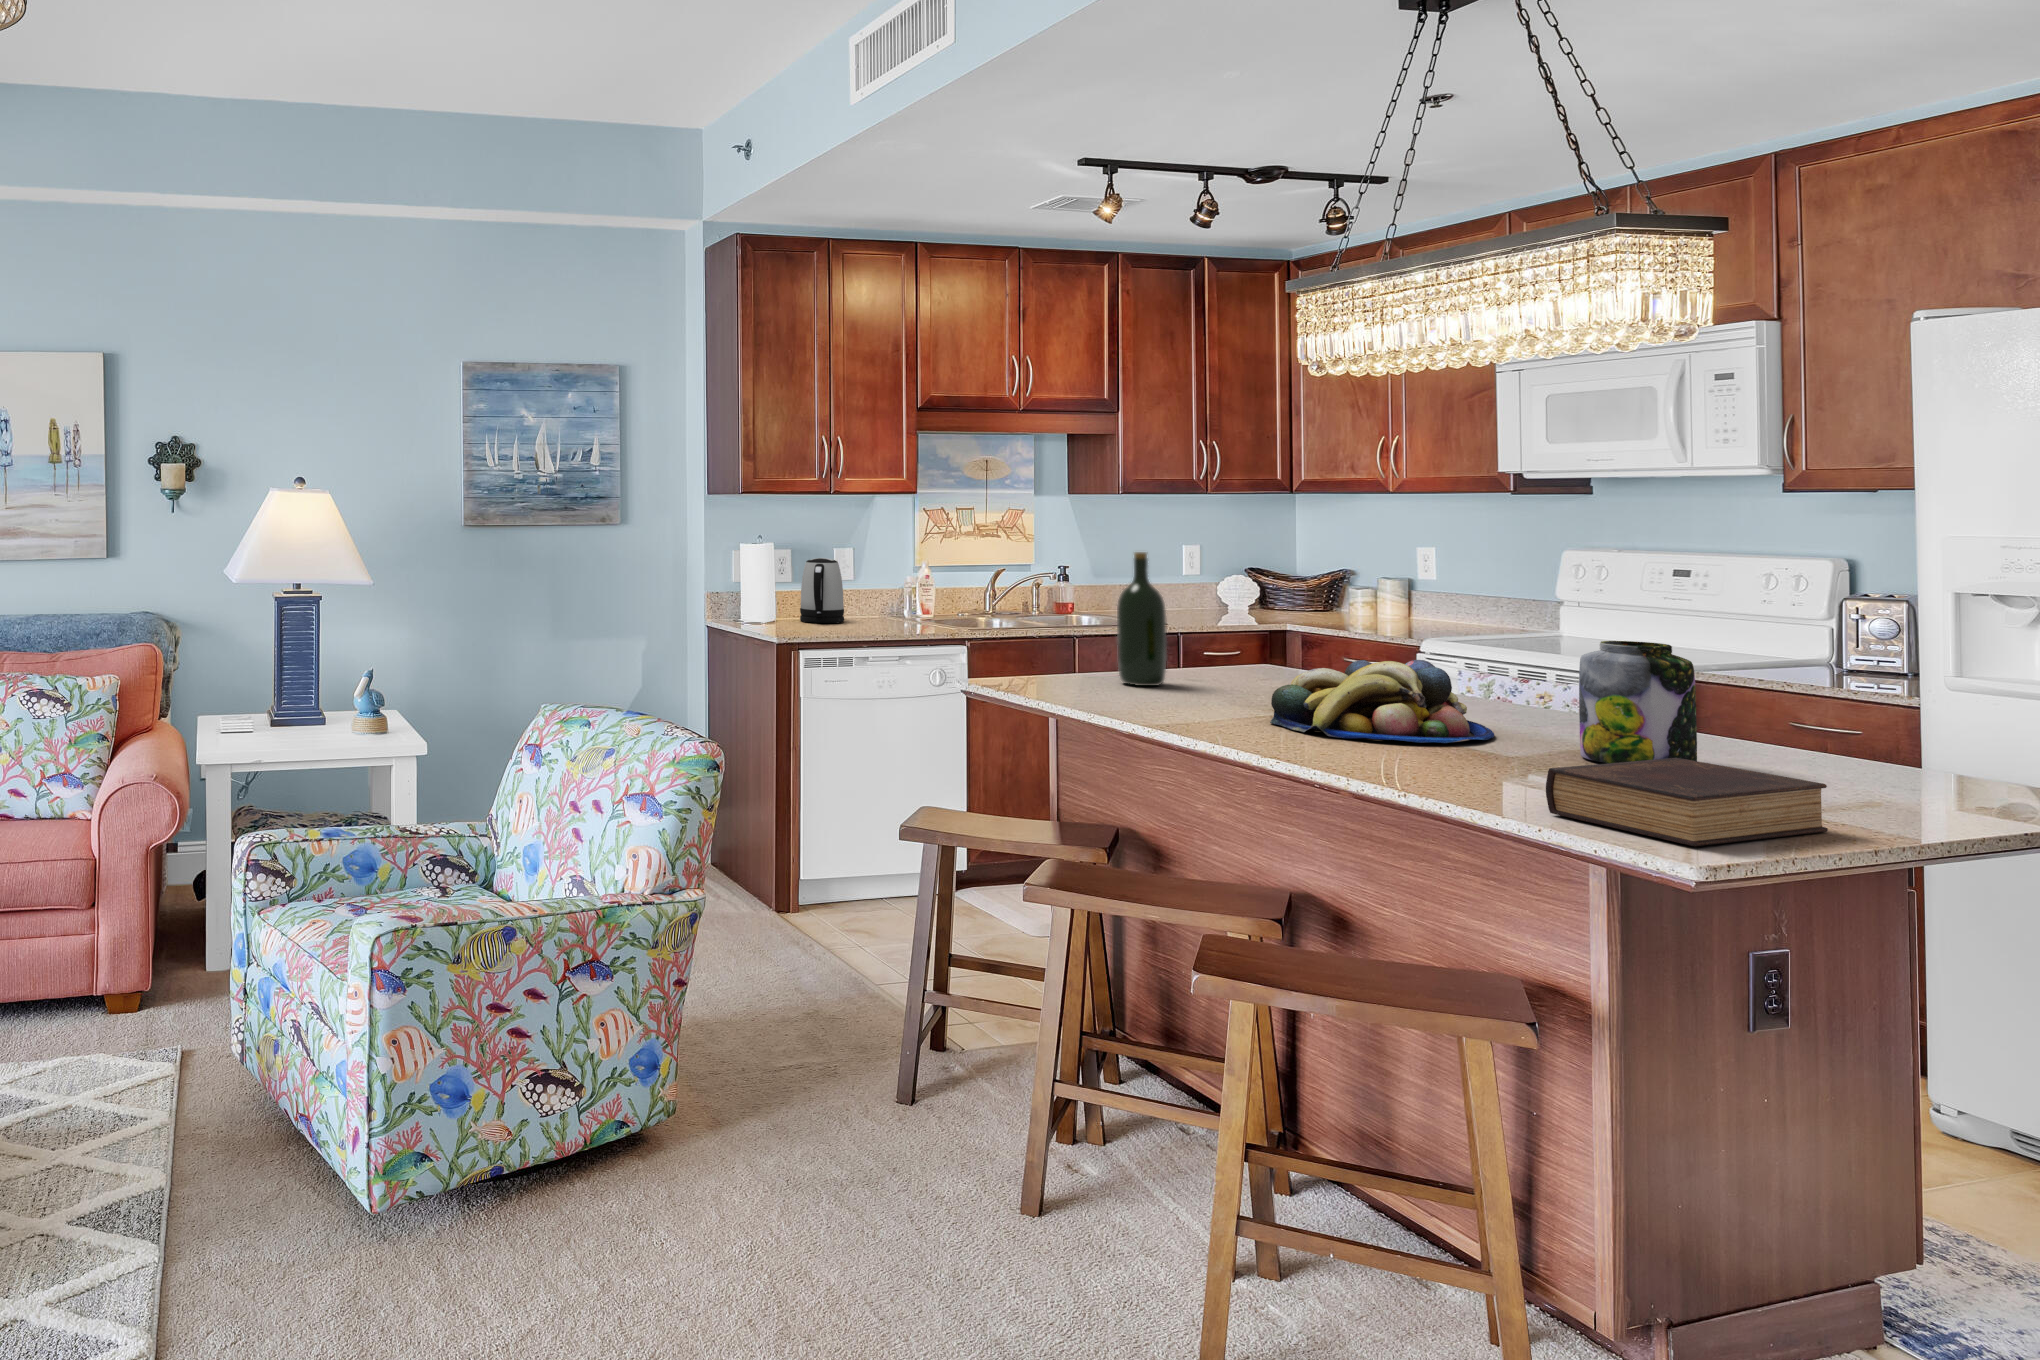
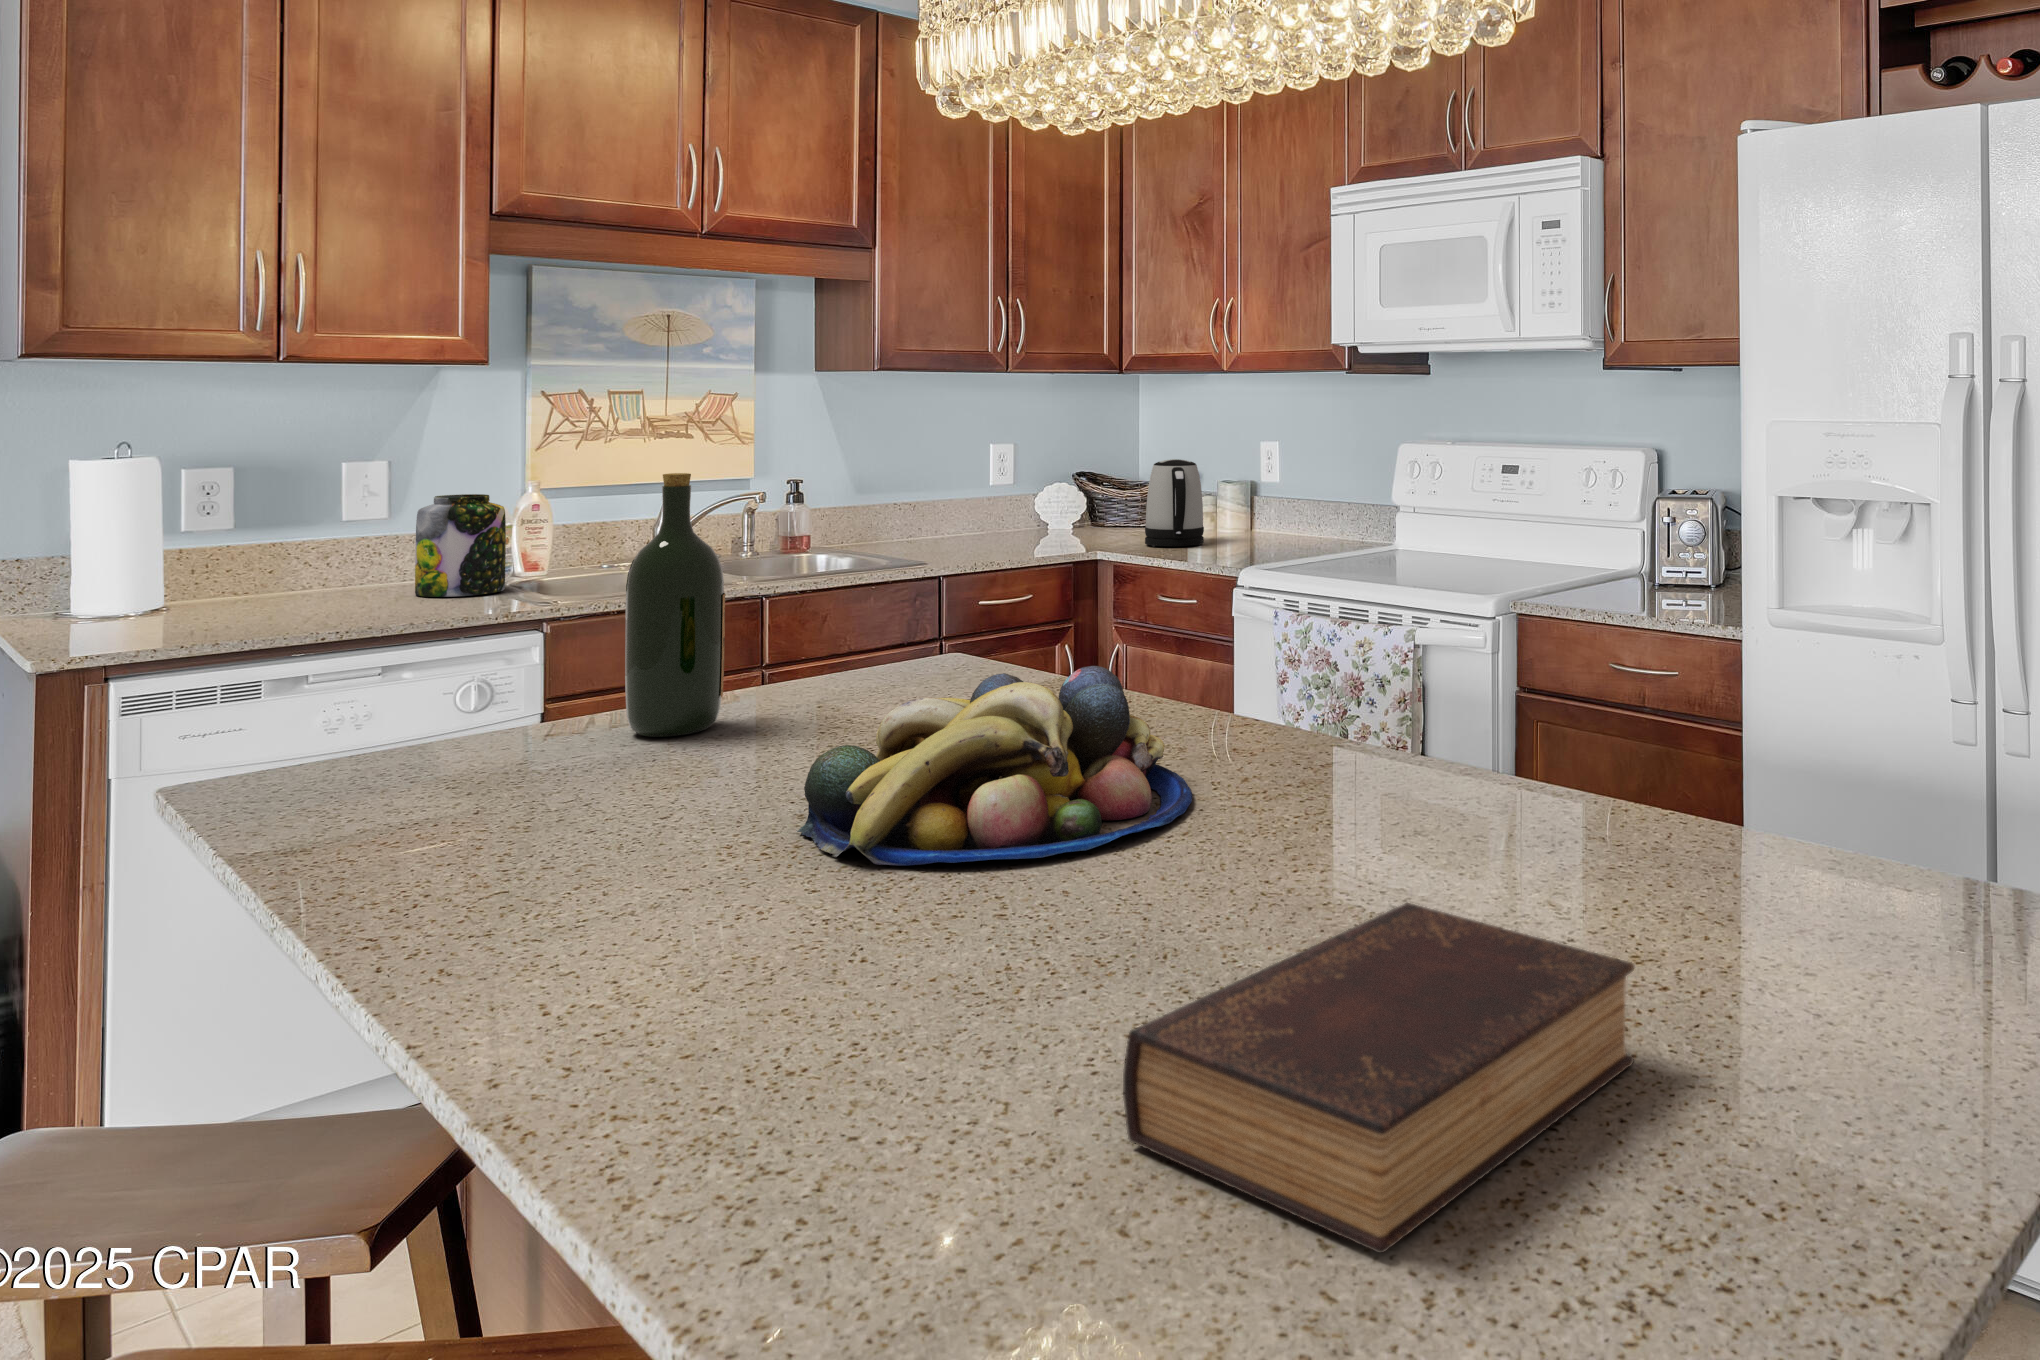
kettle: present [800,558,844,623] -> present [1145,459,1204,546]
jar: present [1579,641,1697,763] -> present [415,494,506,597]

